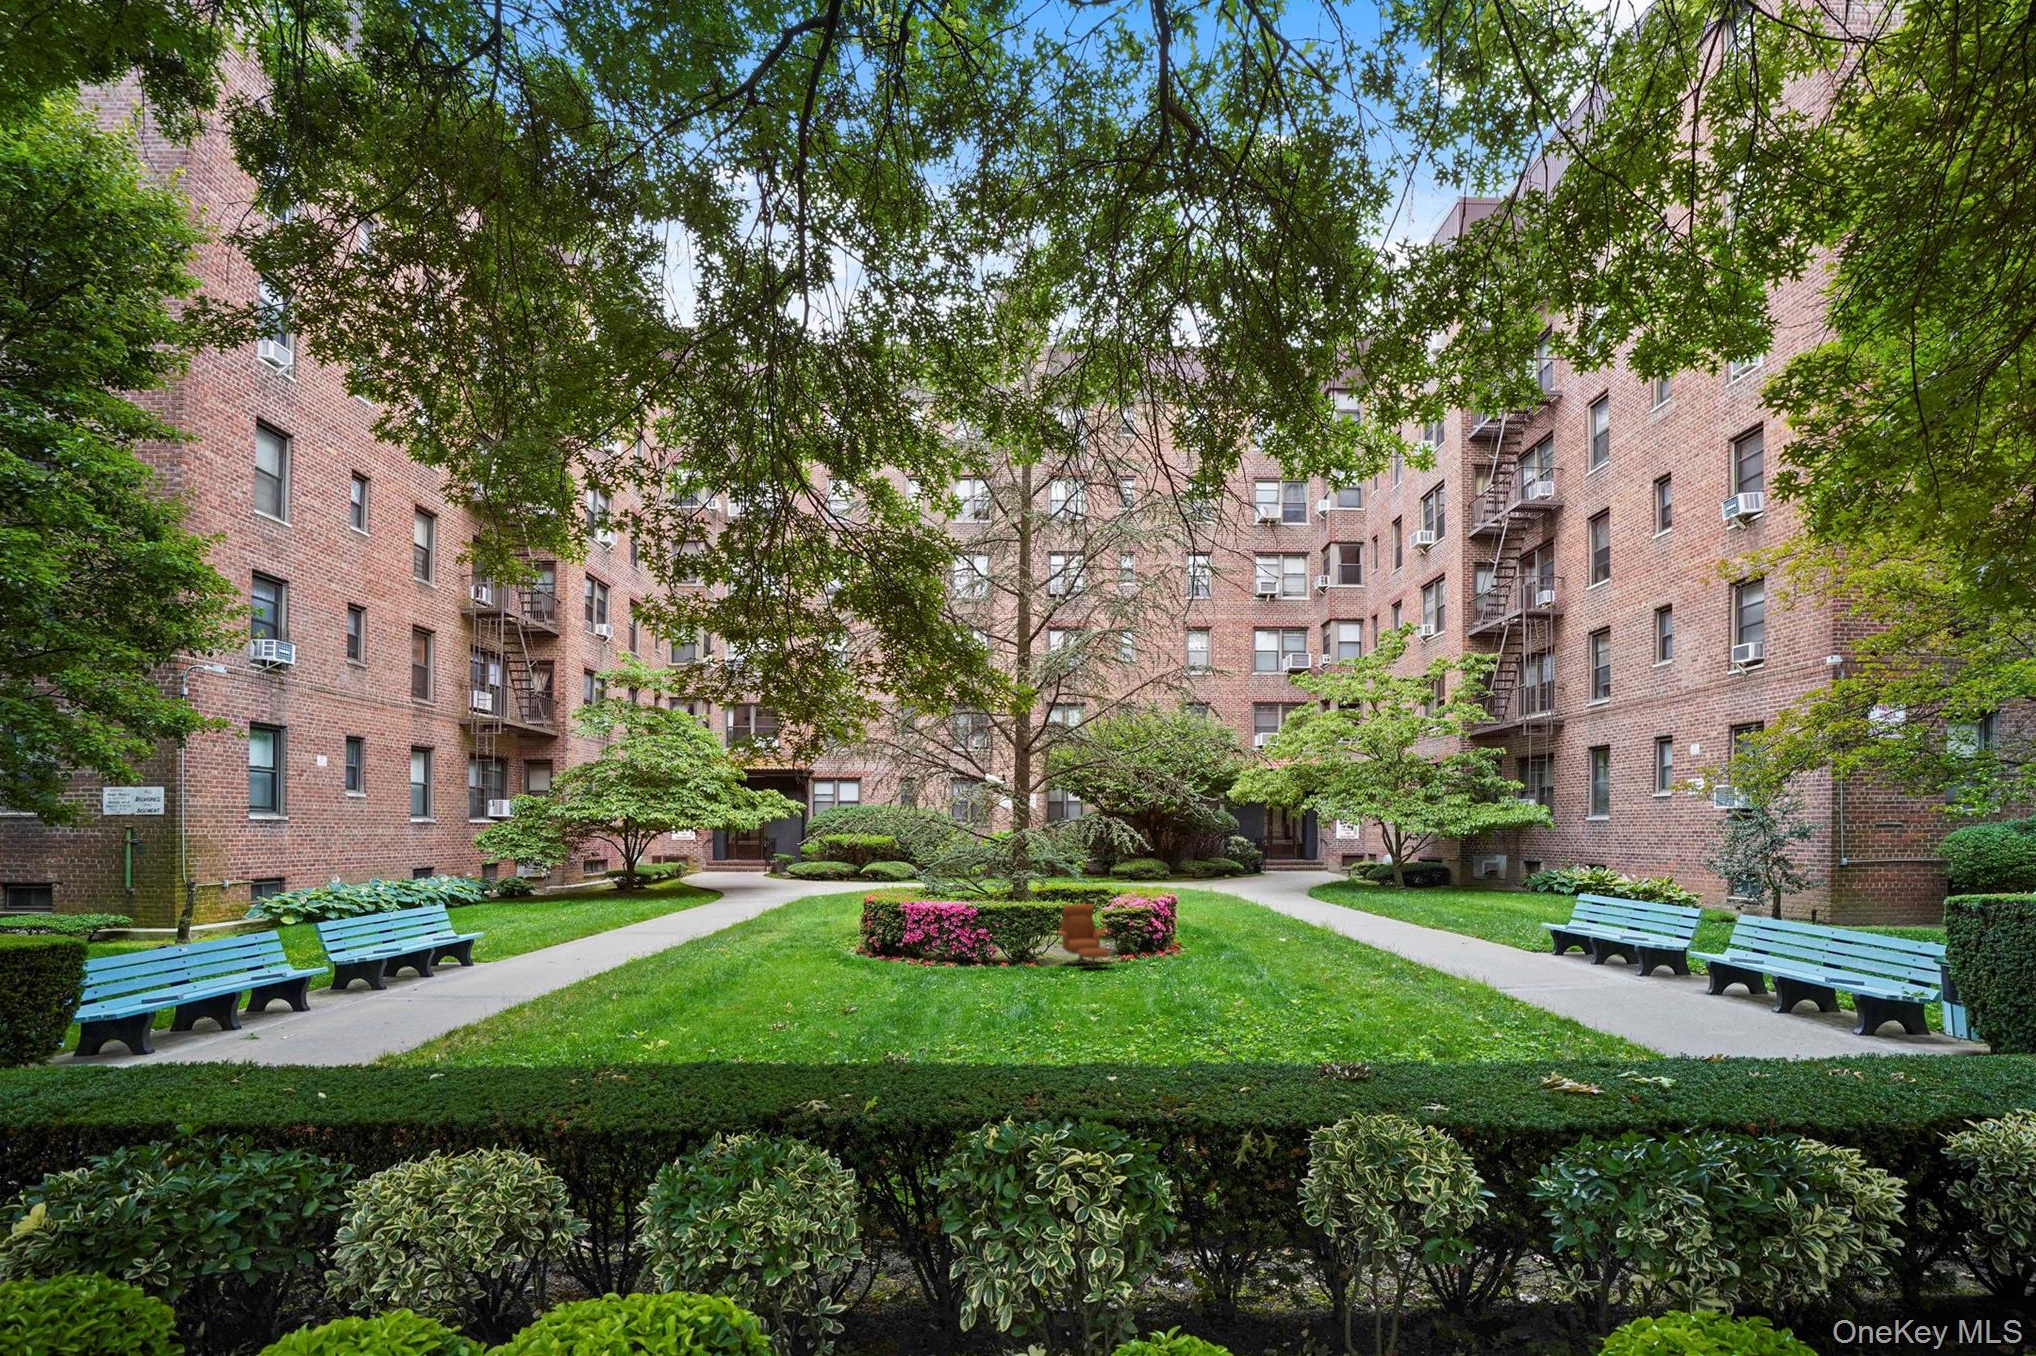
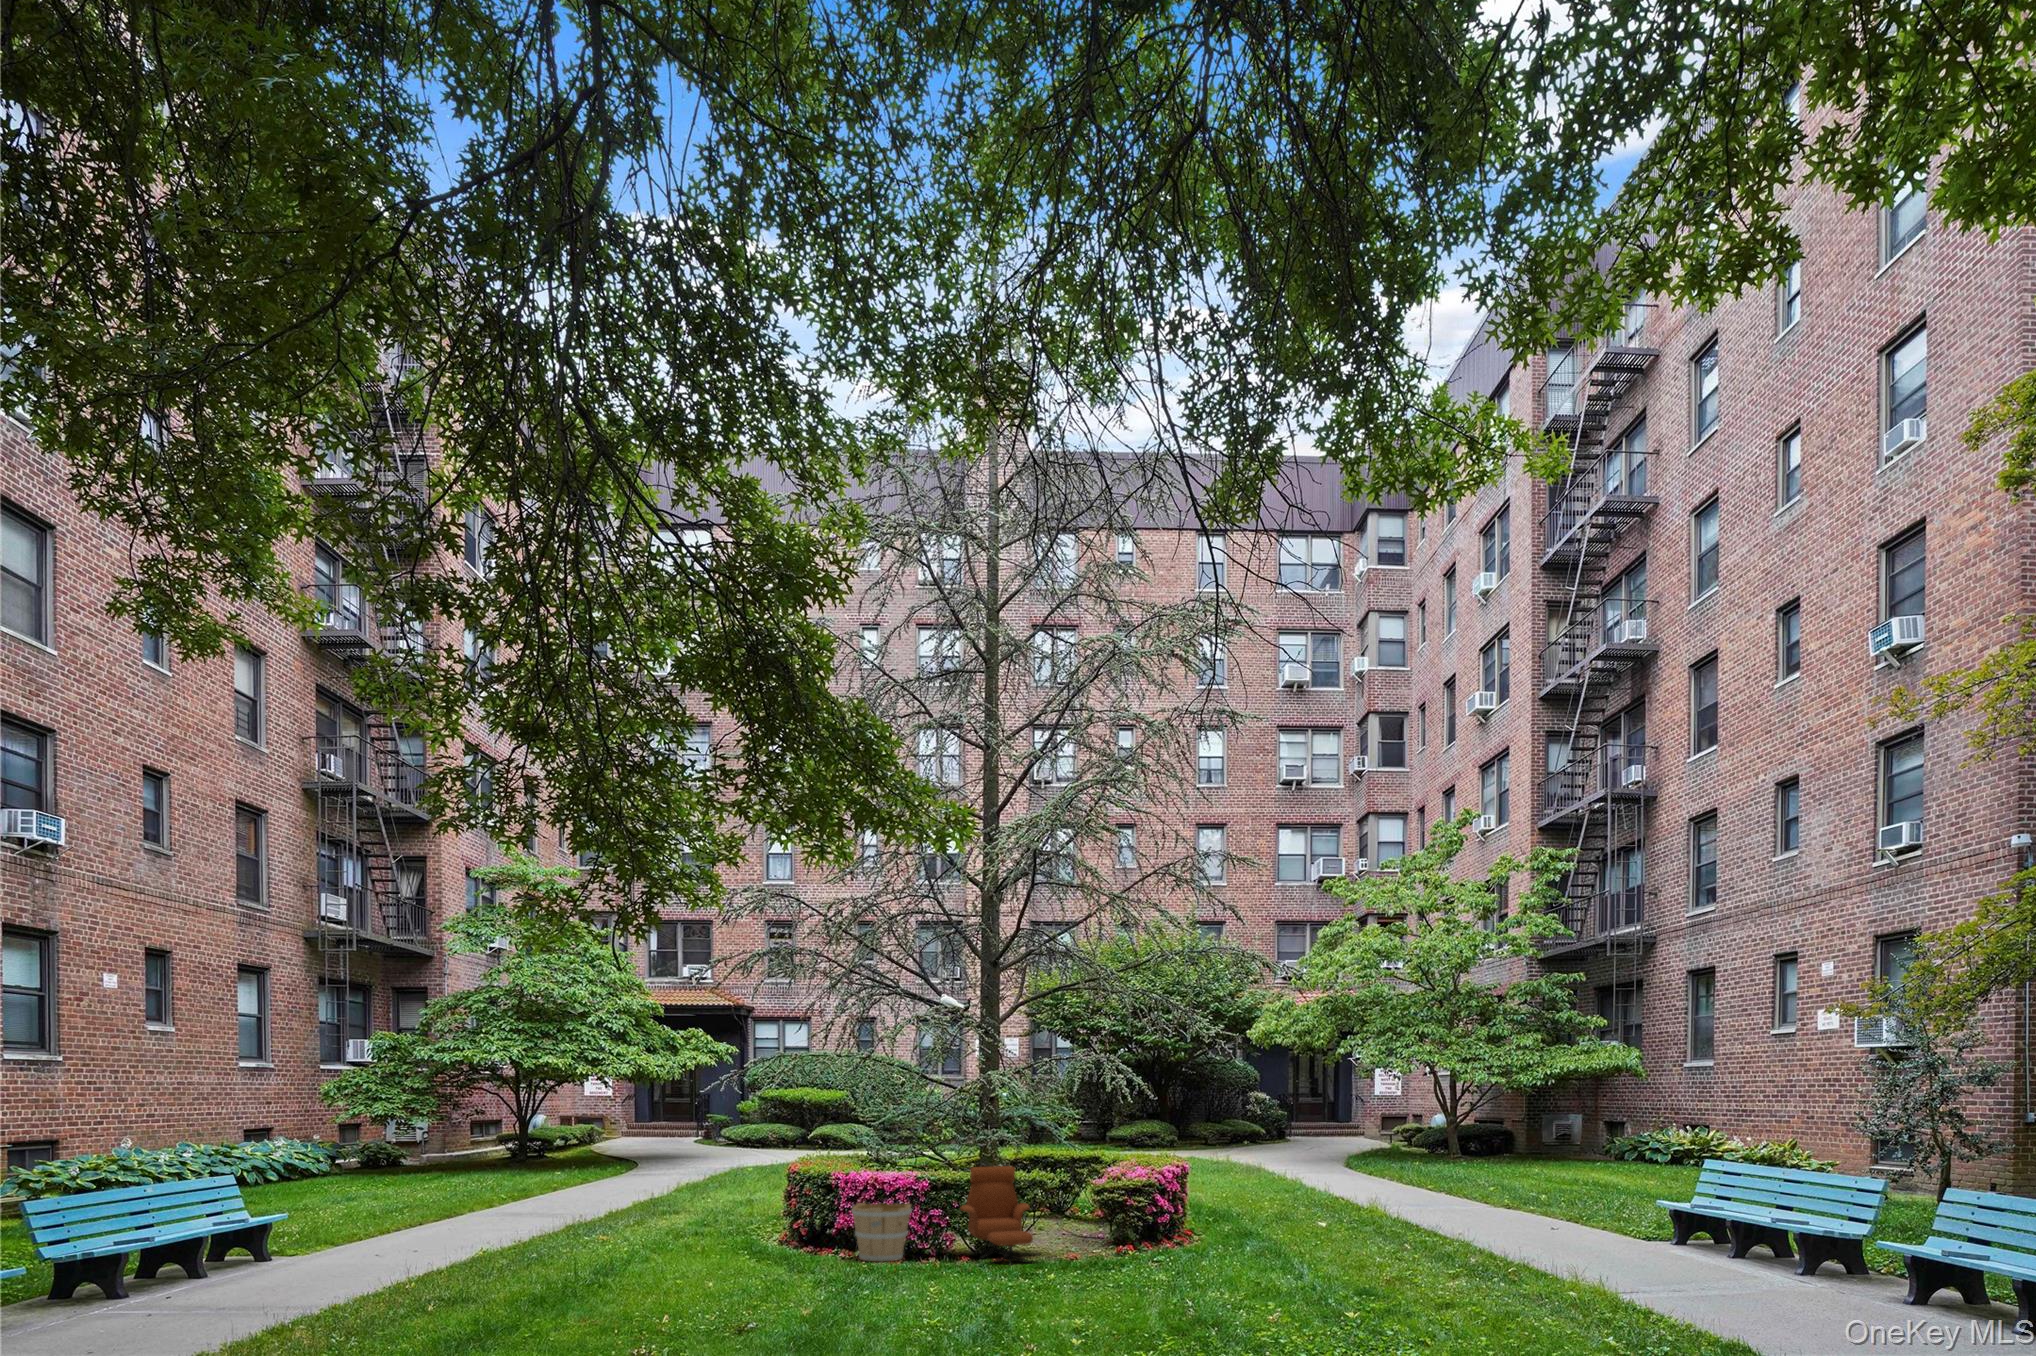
wooden bucket: none [982,929,1024,969] -> present [852,1203,912,1262]

